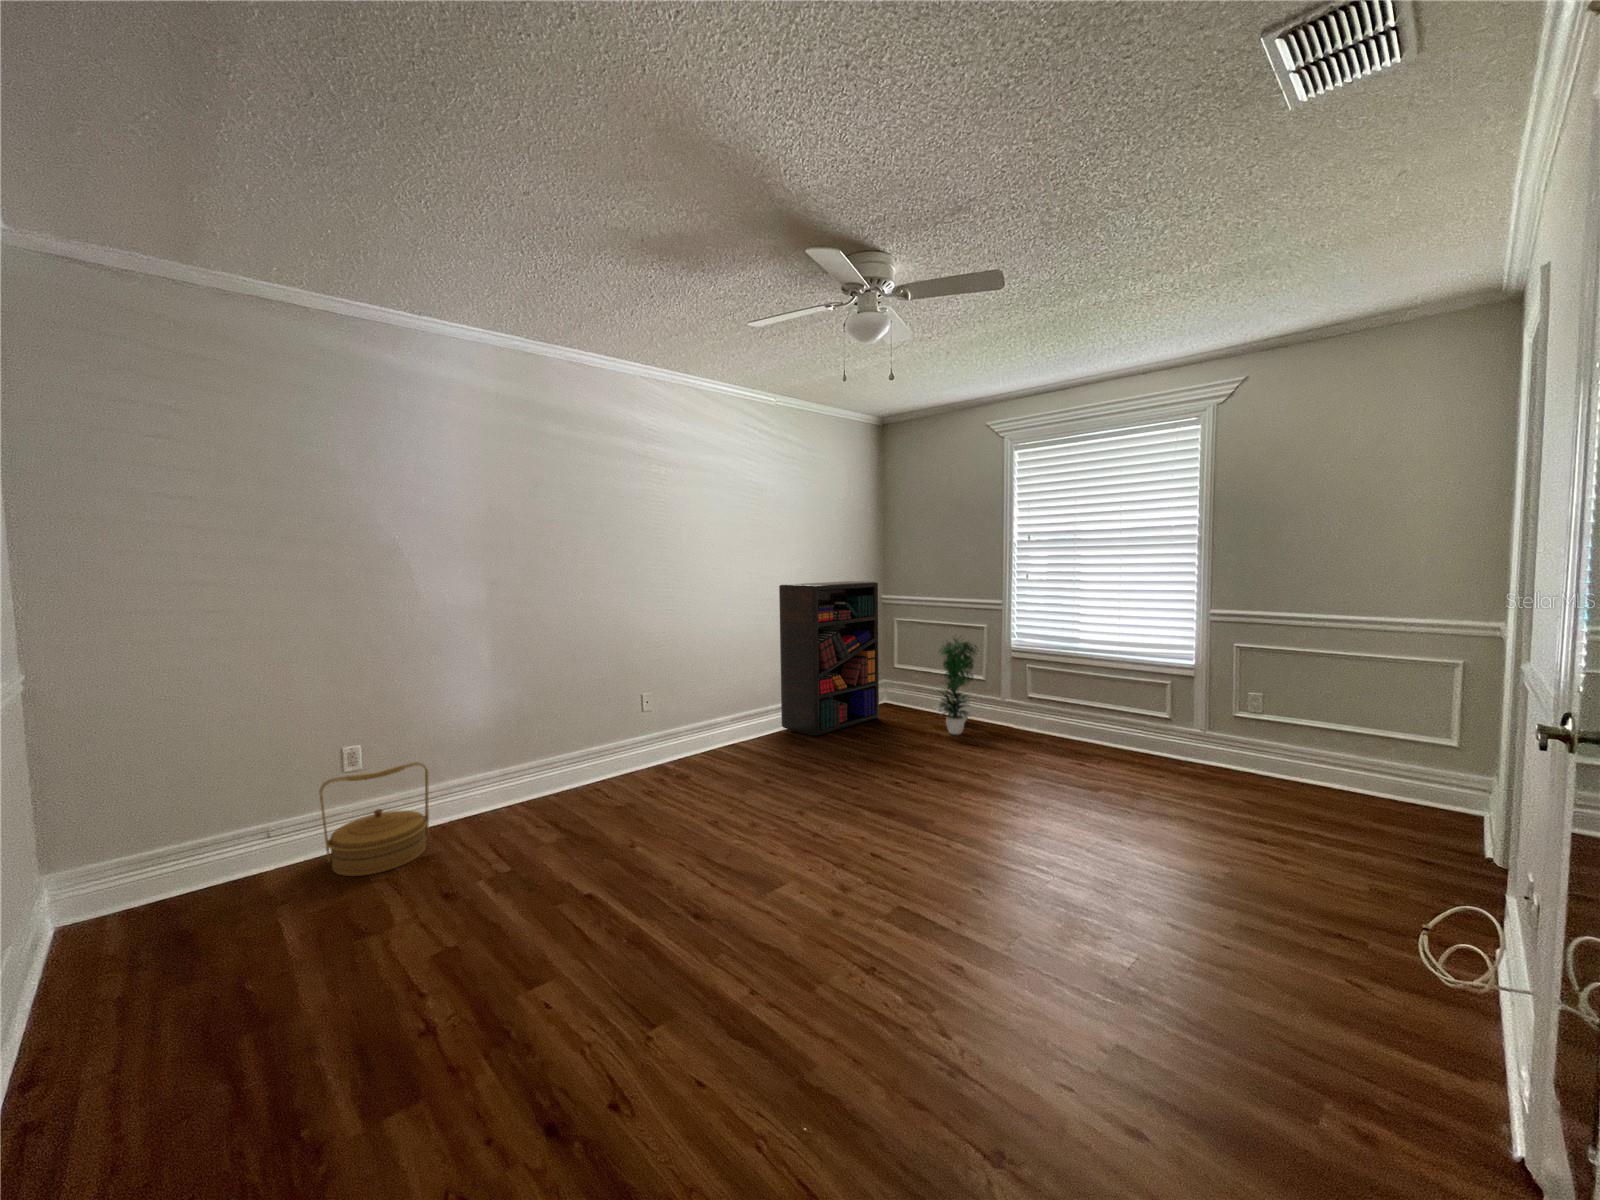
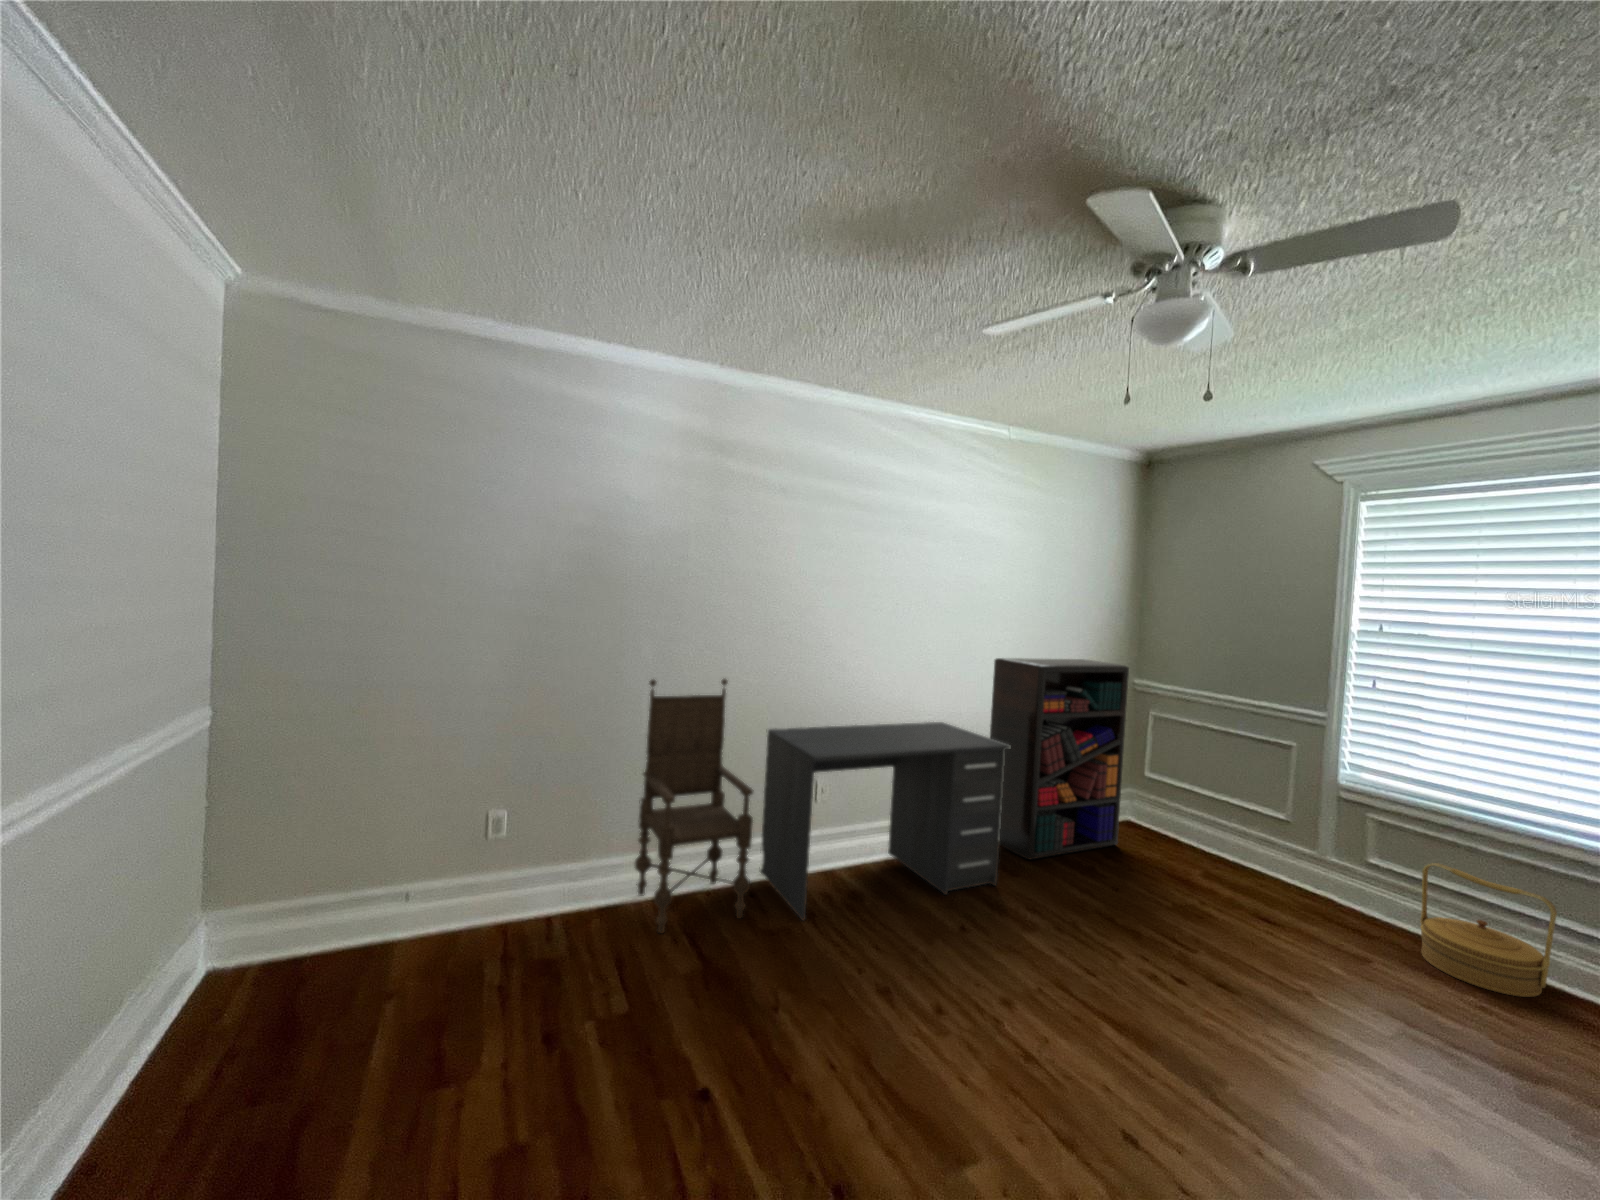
armchair: none [485,616,598,831] -> present [635,679,753,933]
desk: none [596,639,795,801] -> present [760,722,1011,920]
potted plant: present [936,639,978,735] -> none [1202,749,1283,899]
woven basket: present [319,762,429,876] -> present [1420,863,1557,997]

